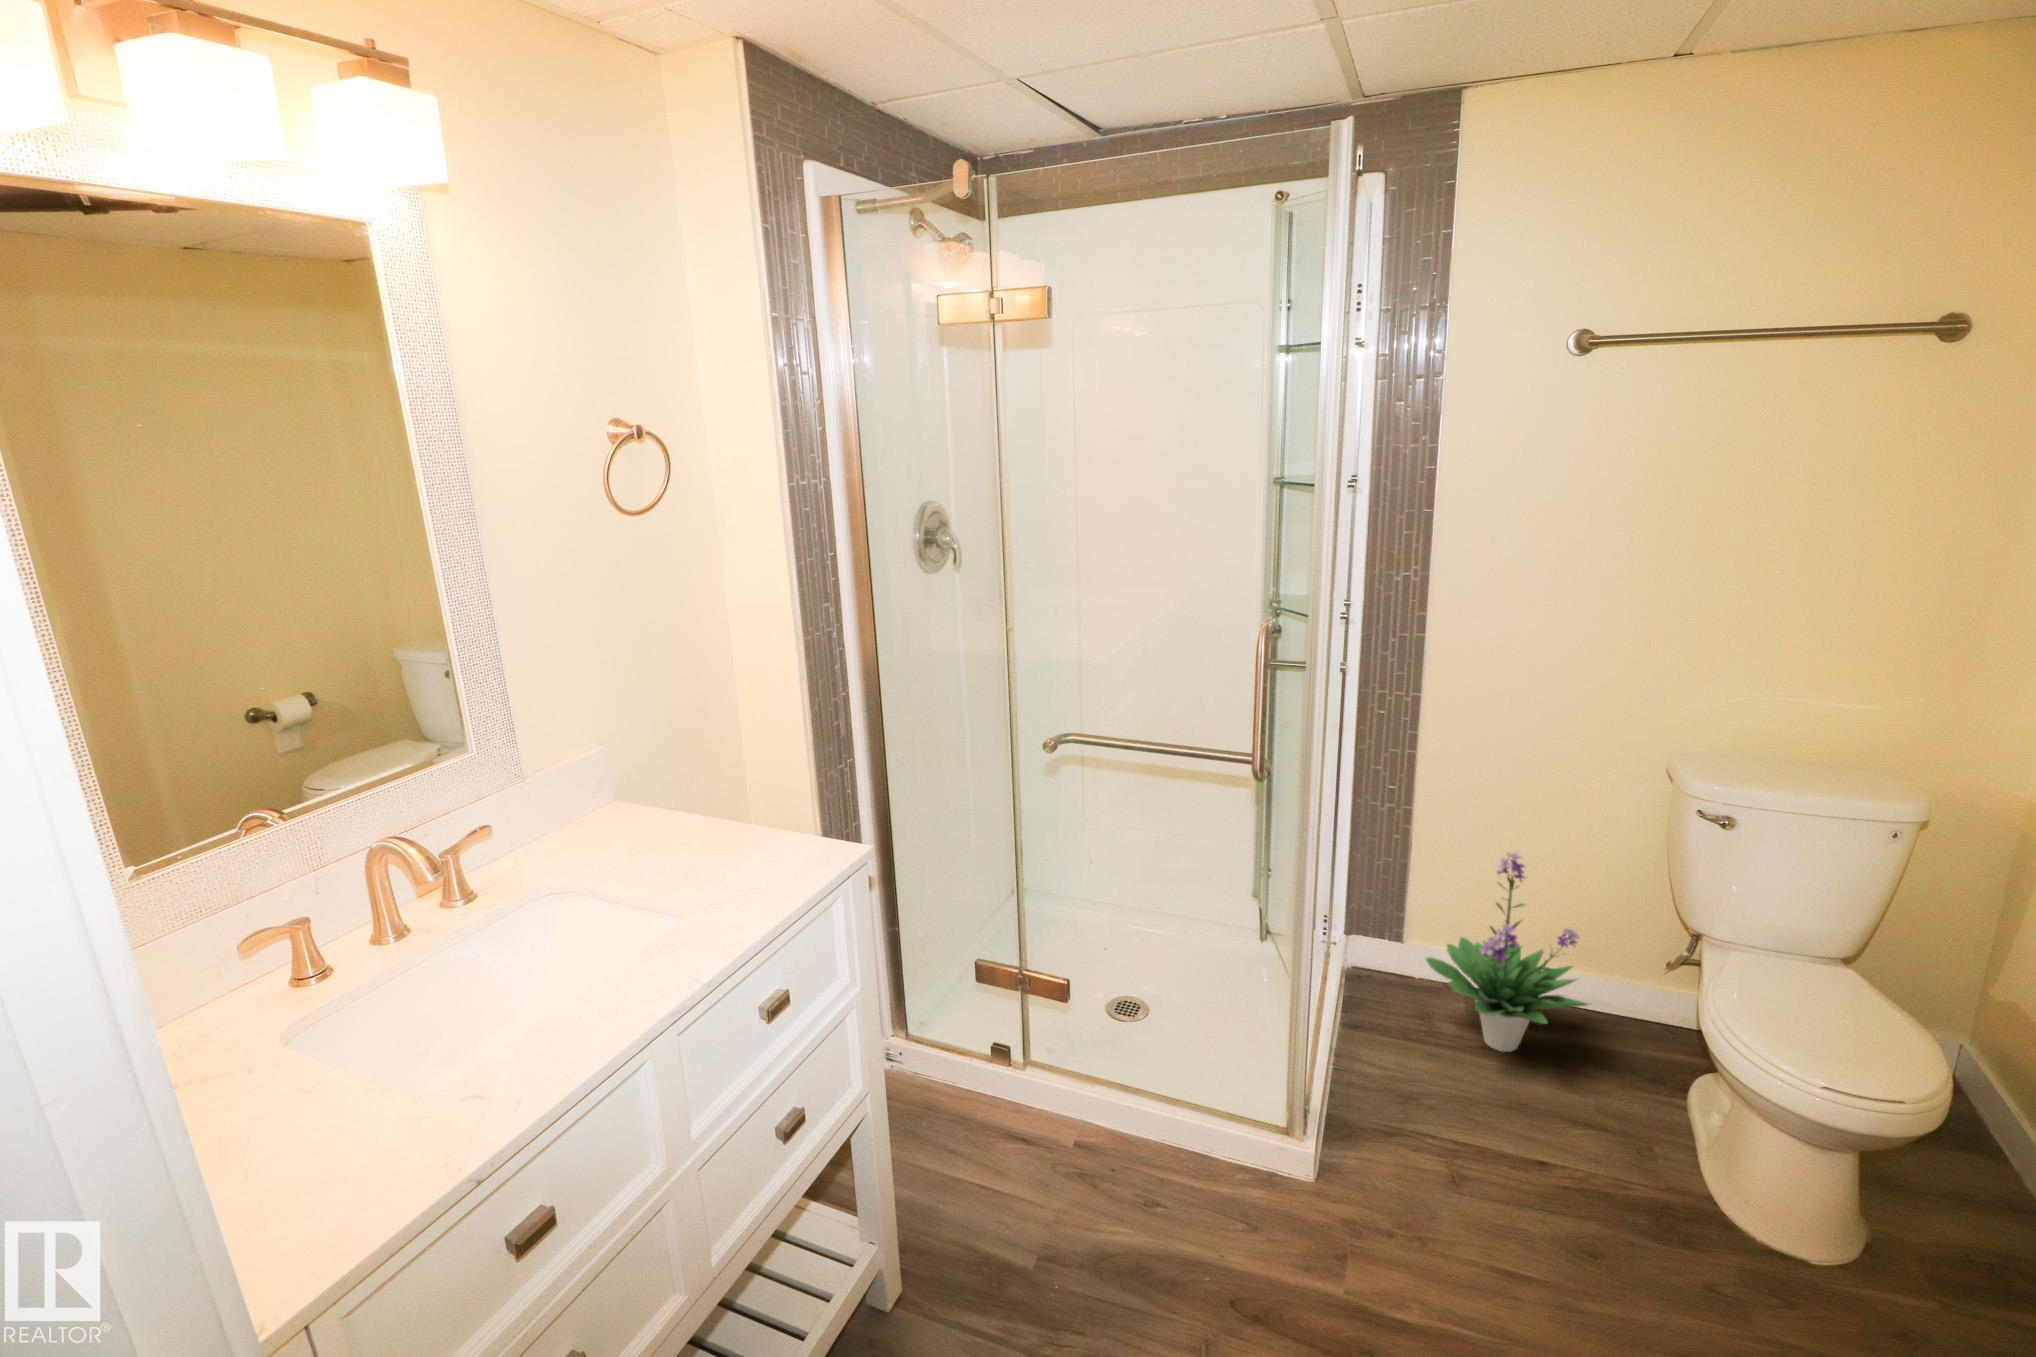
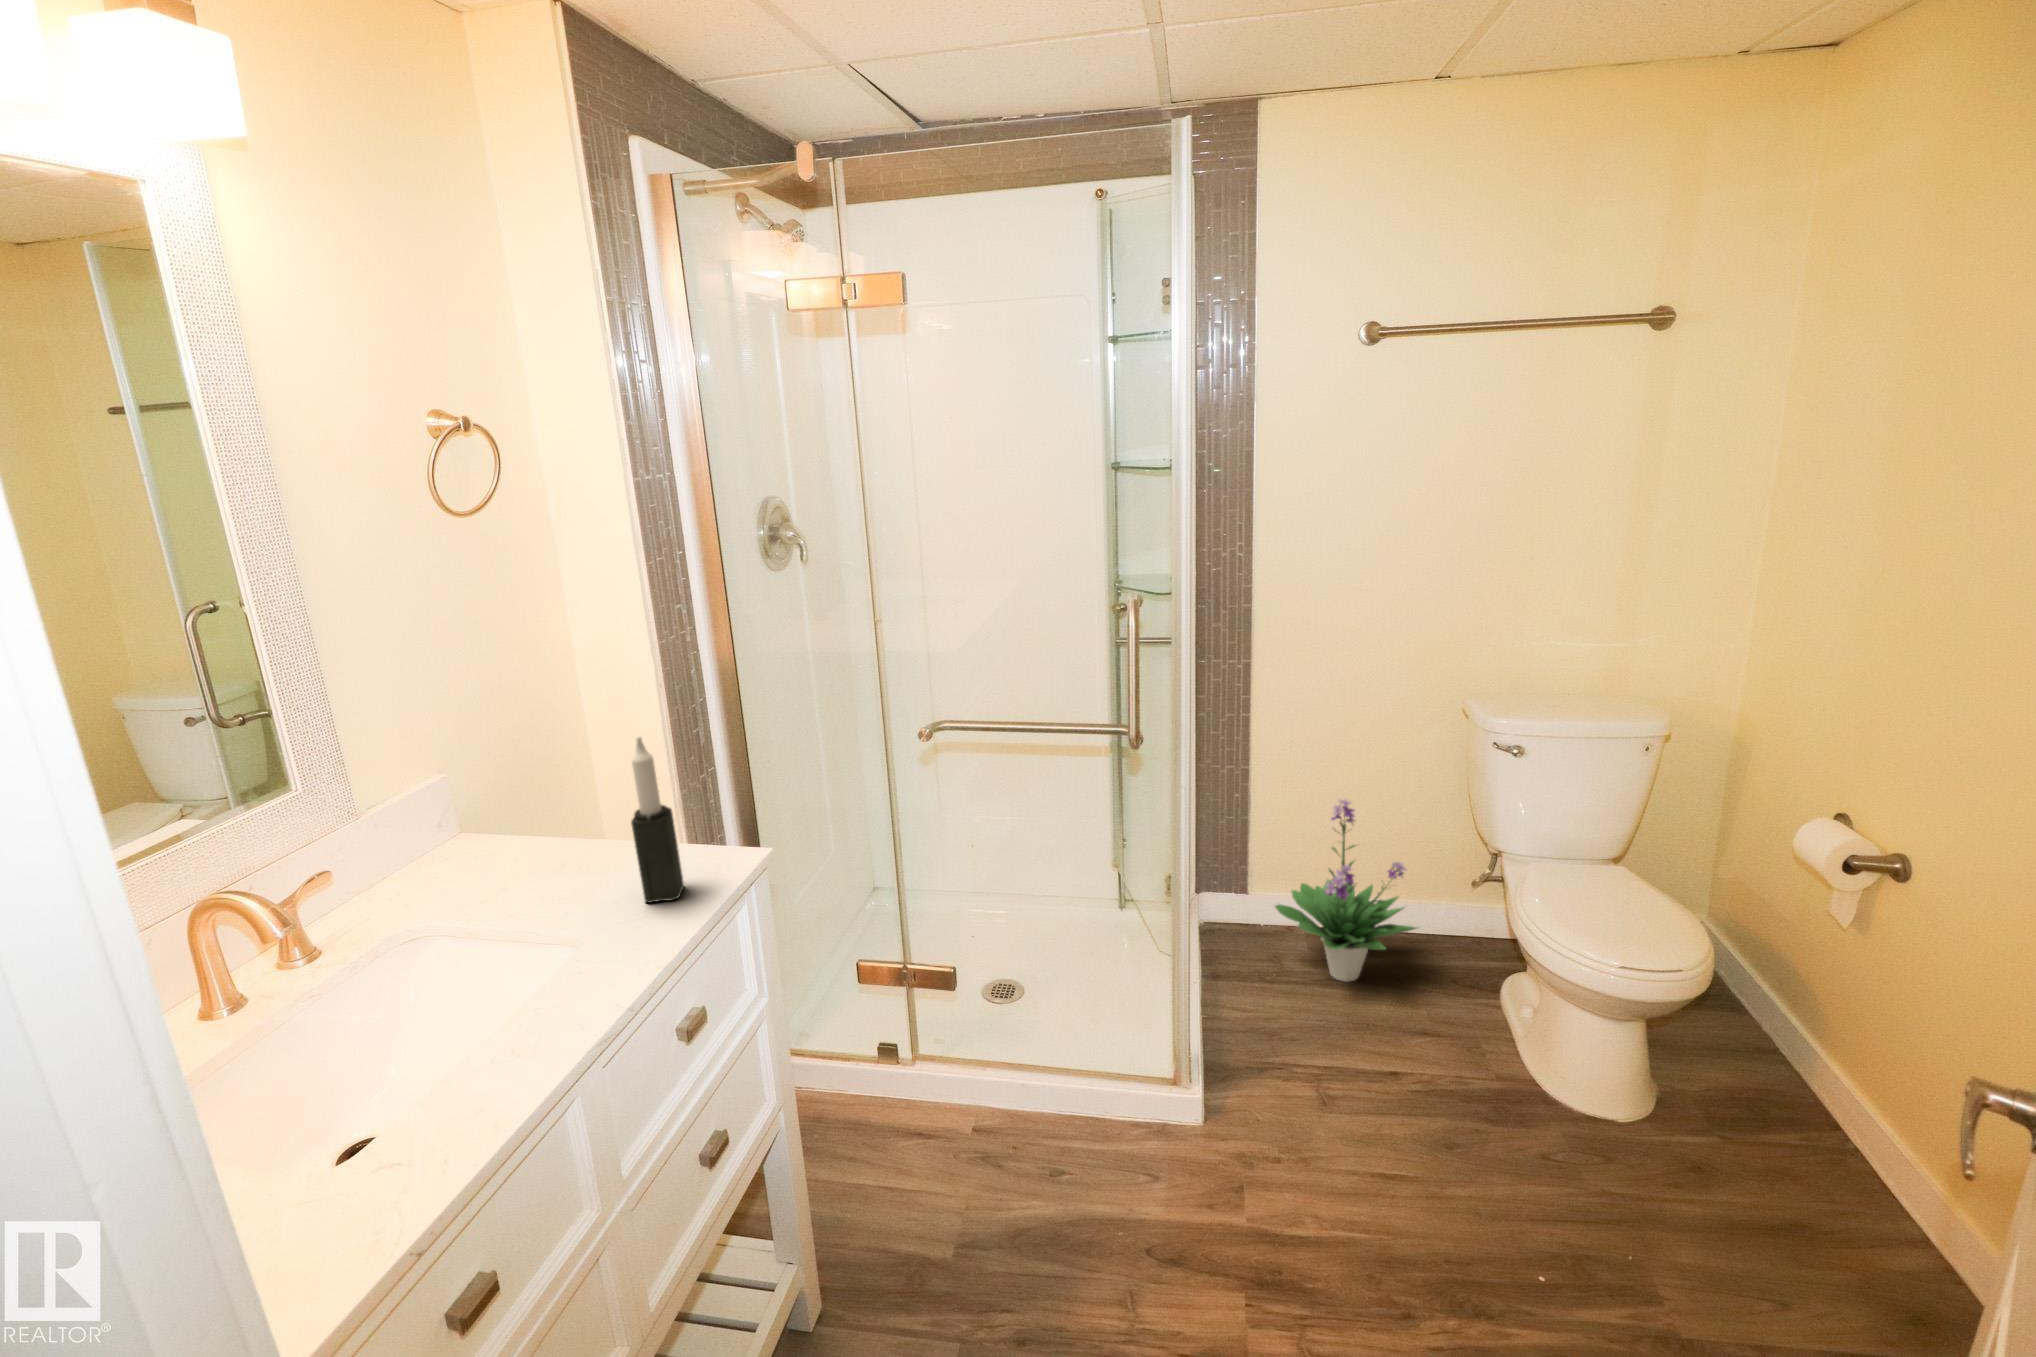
candle: none [736,730,784,887] -> present [631,736,684,903]

